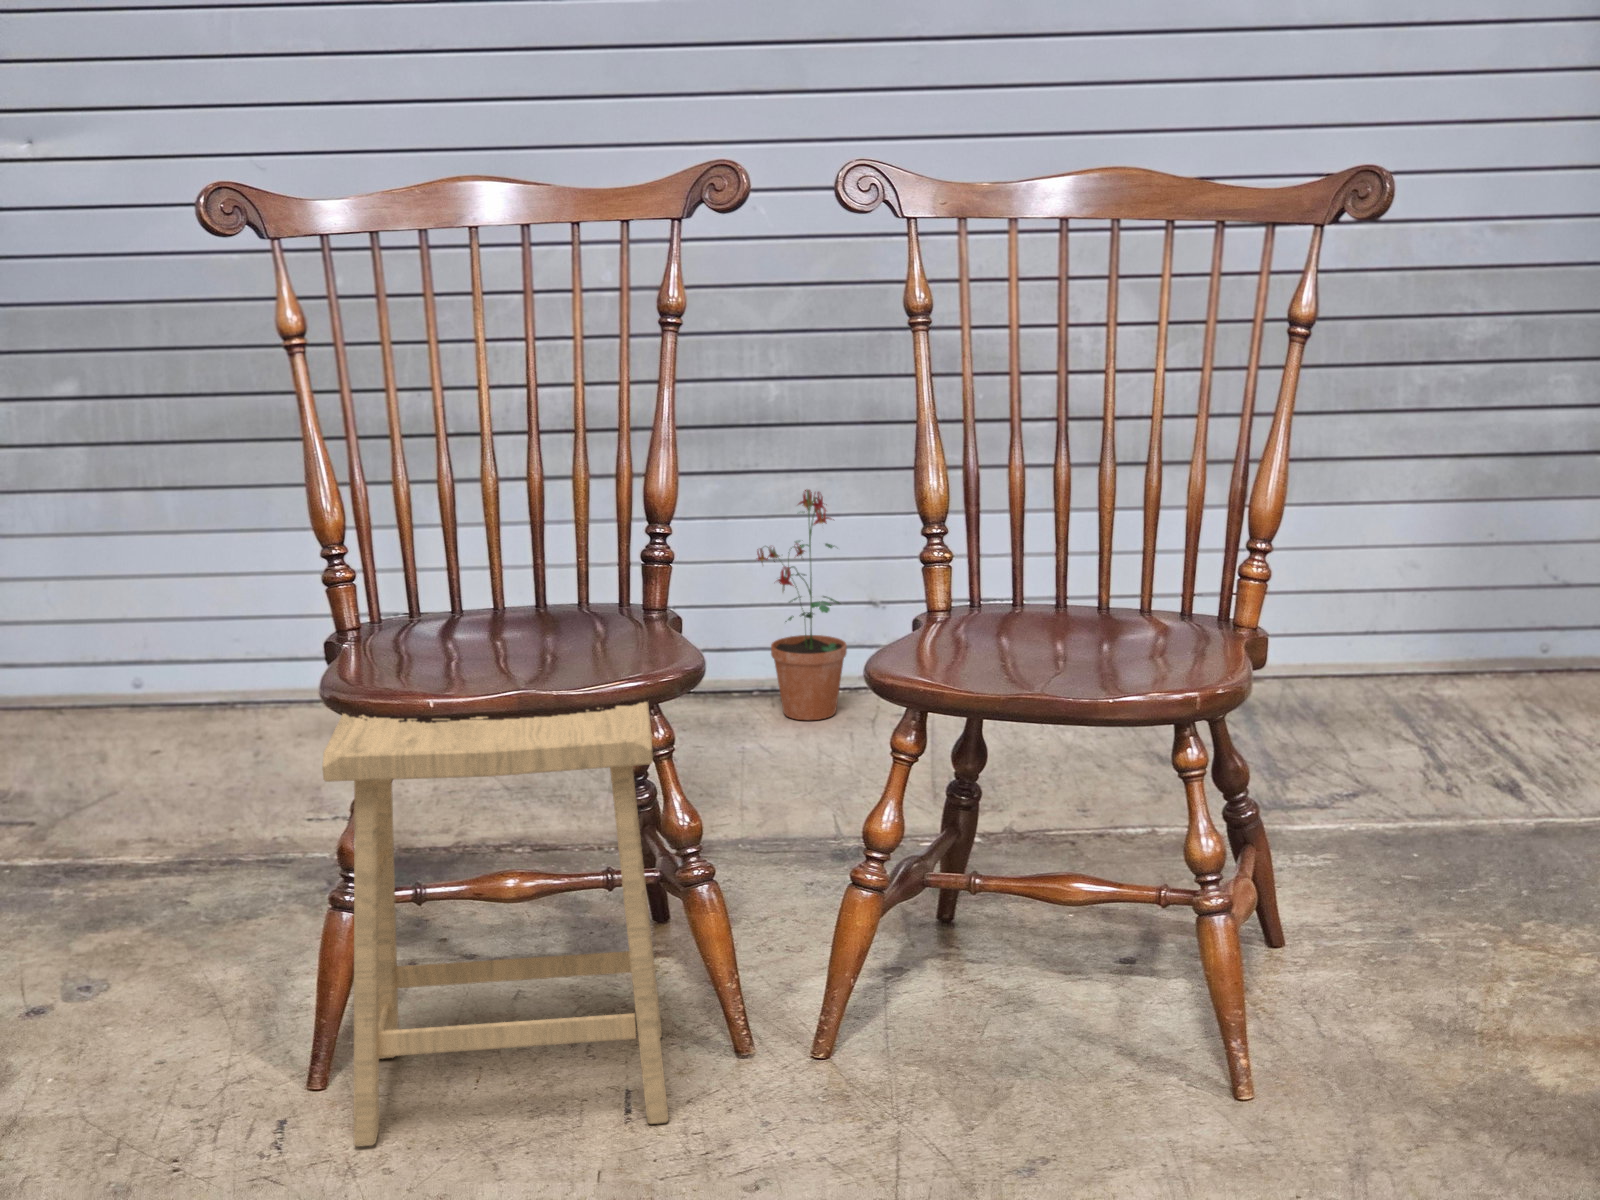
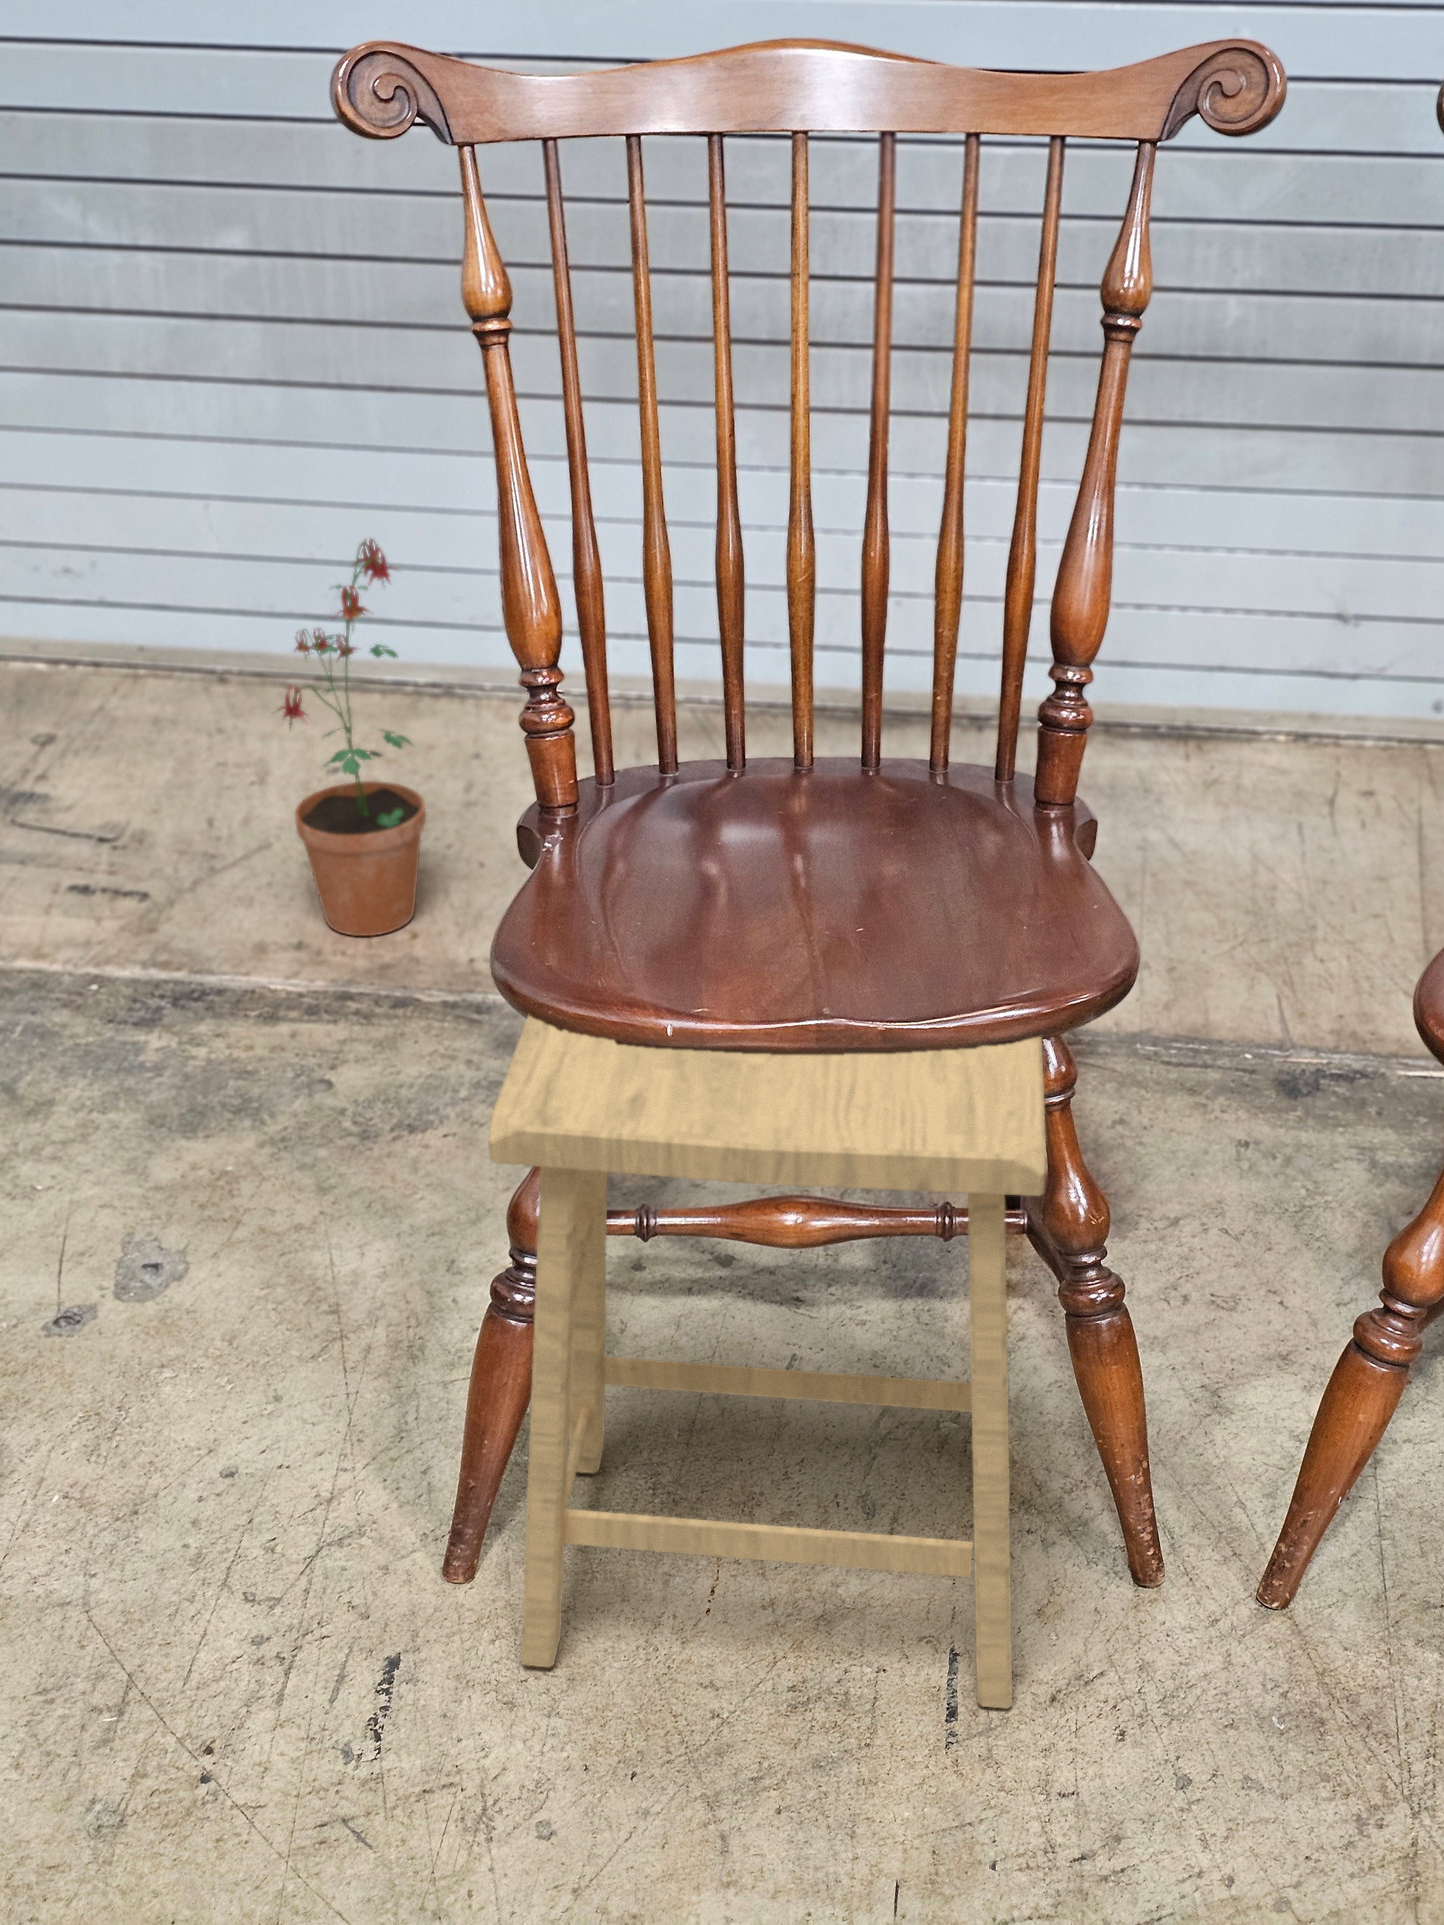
potted plant: present [757,489,847,720] -> present [279,539,426,936]

